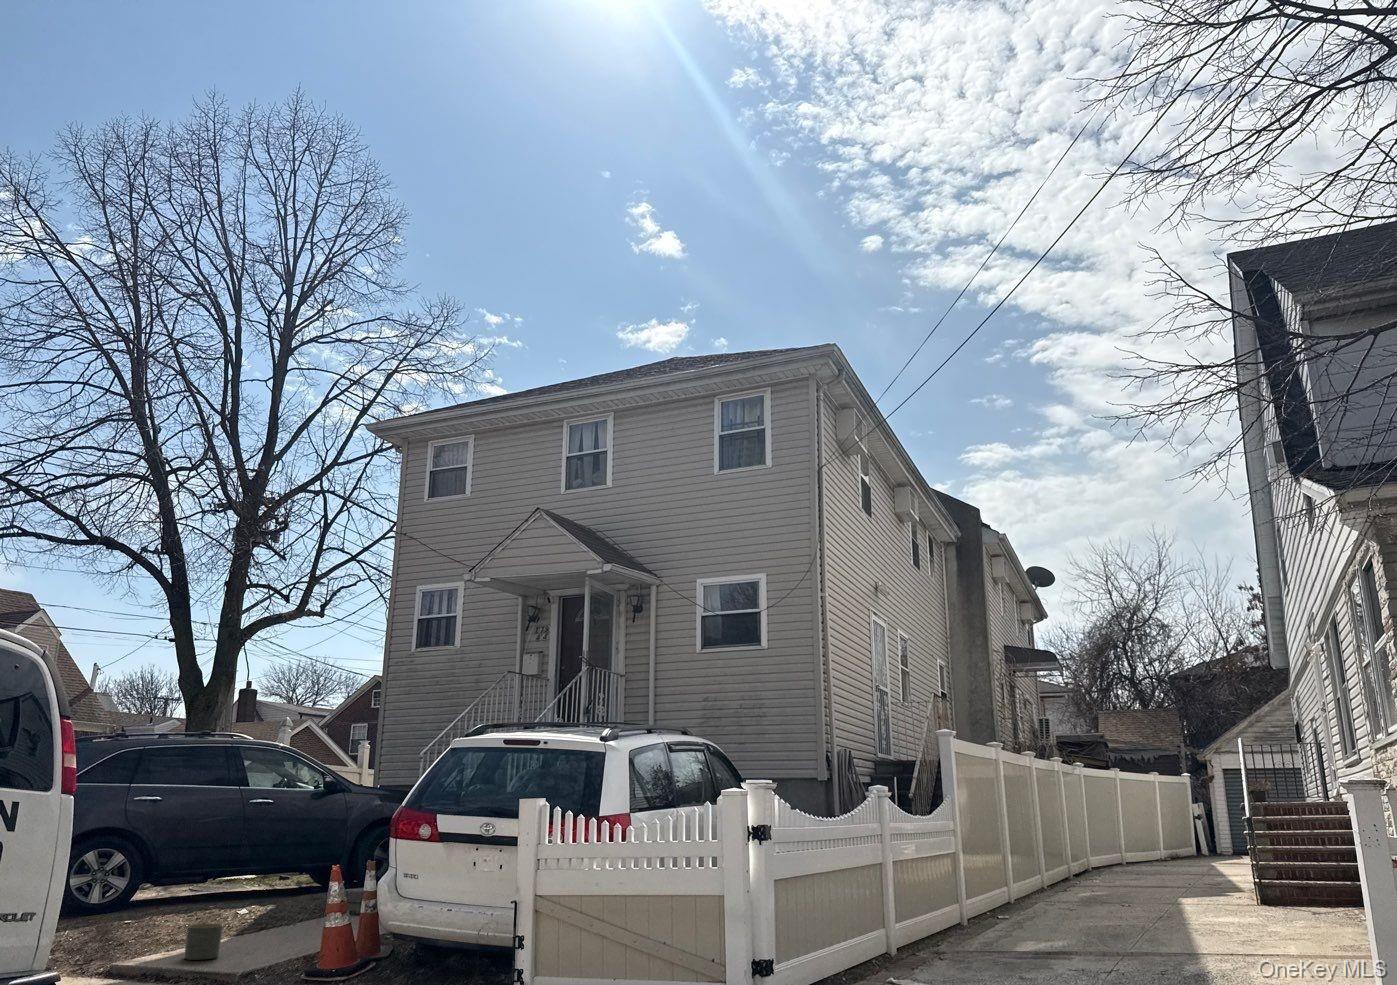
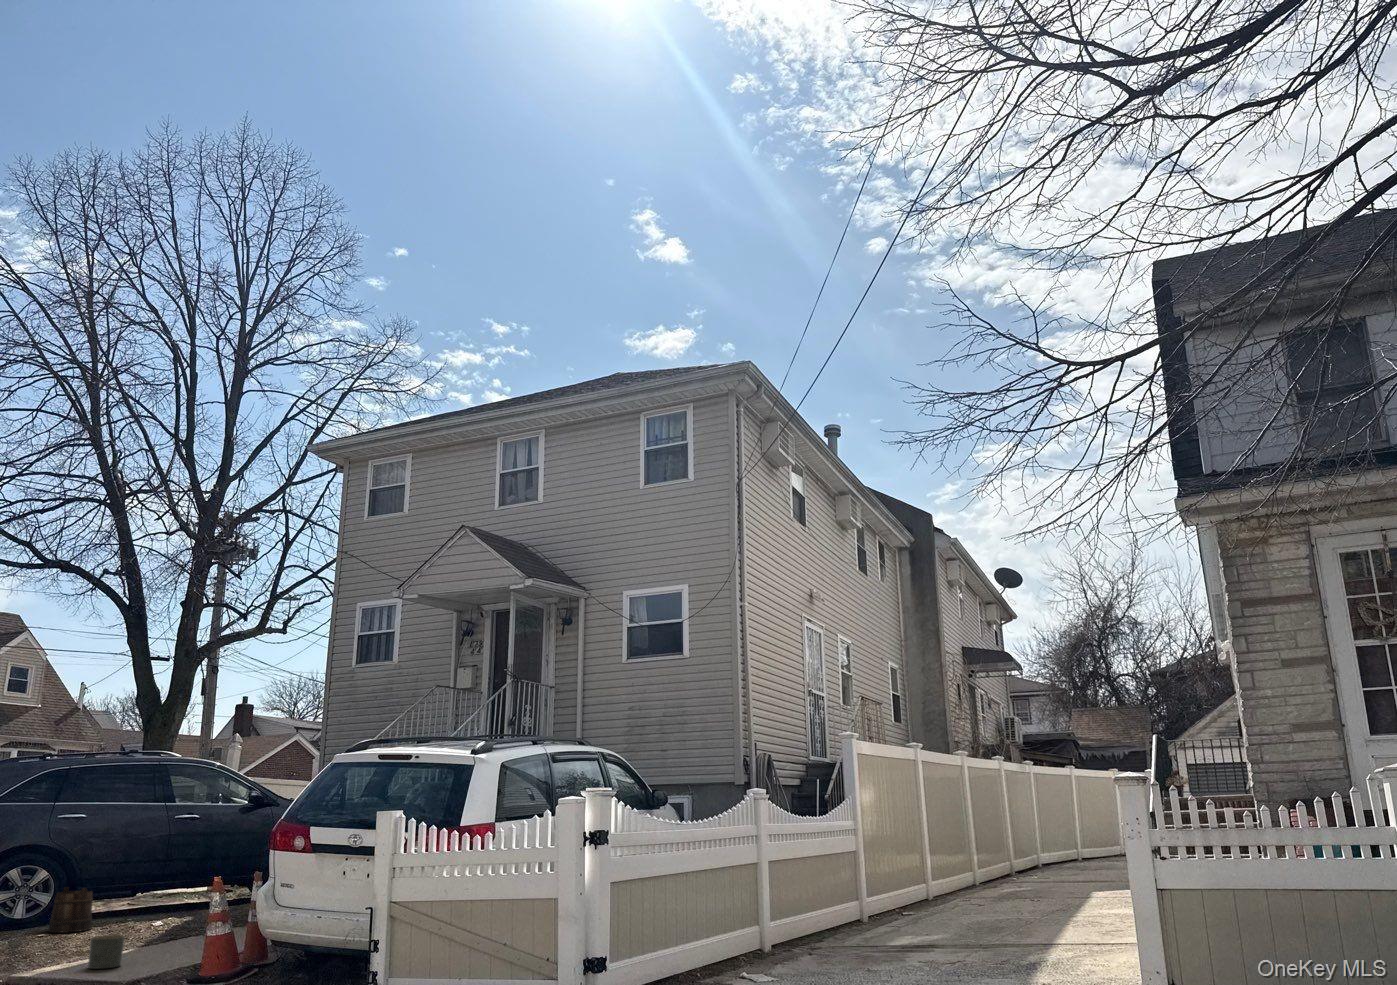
bucket: none [132,870,178,918] -> present [48,887,93,933]

